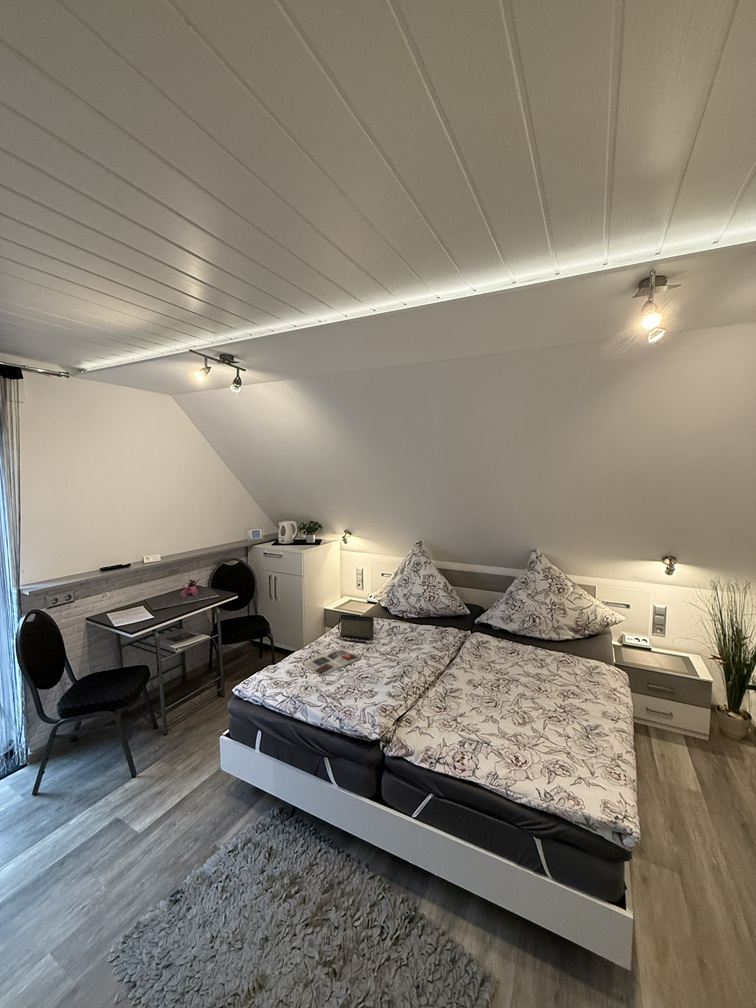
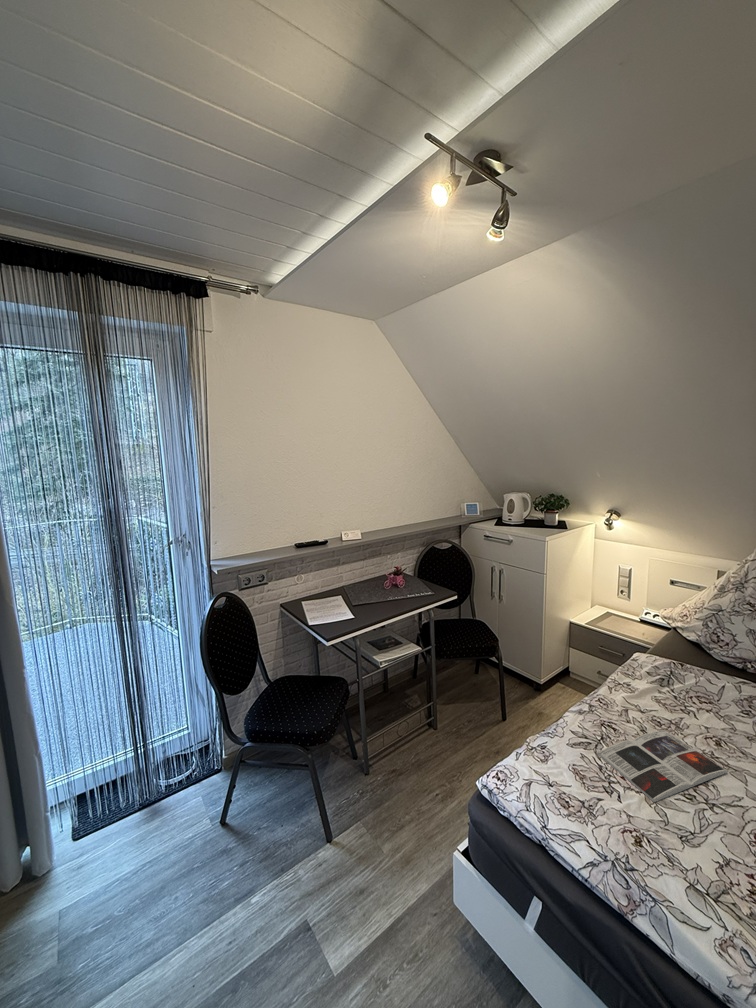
handbag: present [338,615,374,643] -> none [642,658,733,726]

